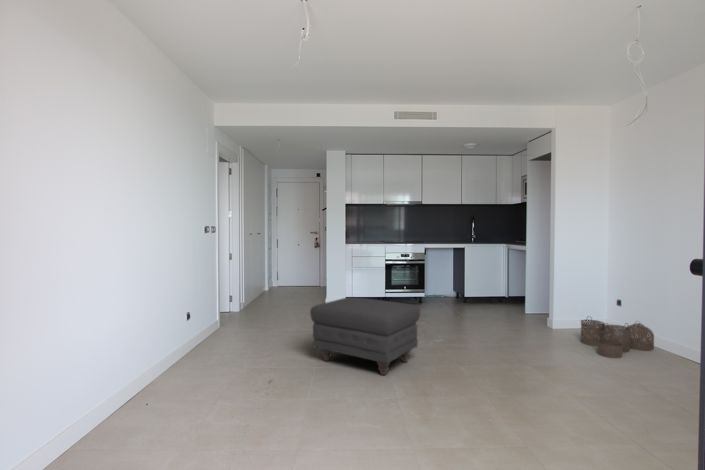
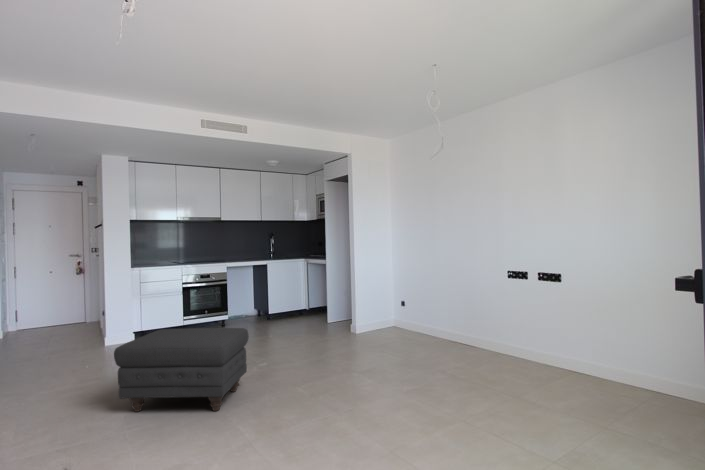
woven basket: present [581,319,654,358] -> none [379,316,430,350]

